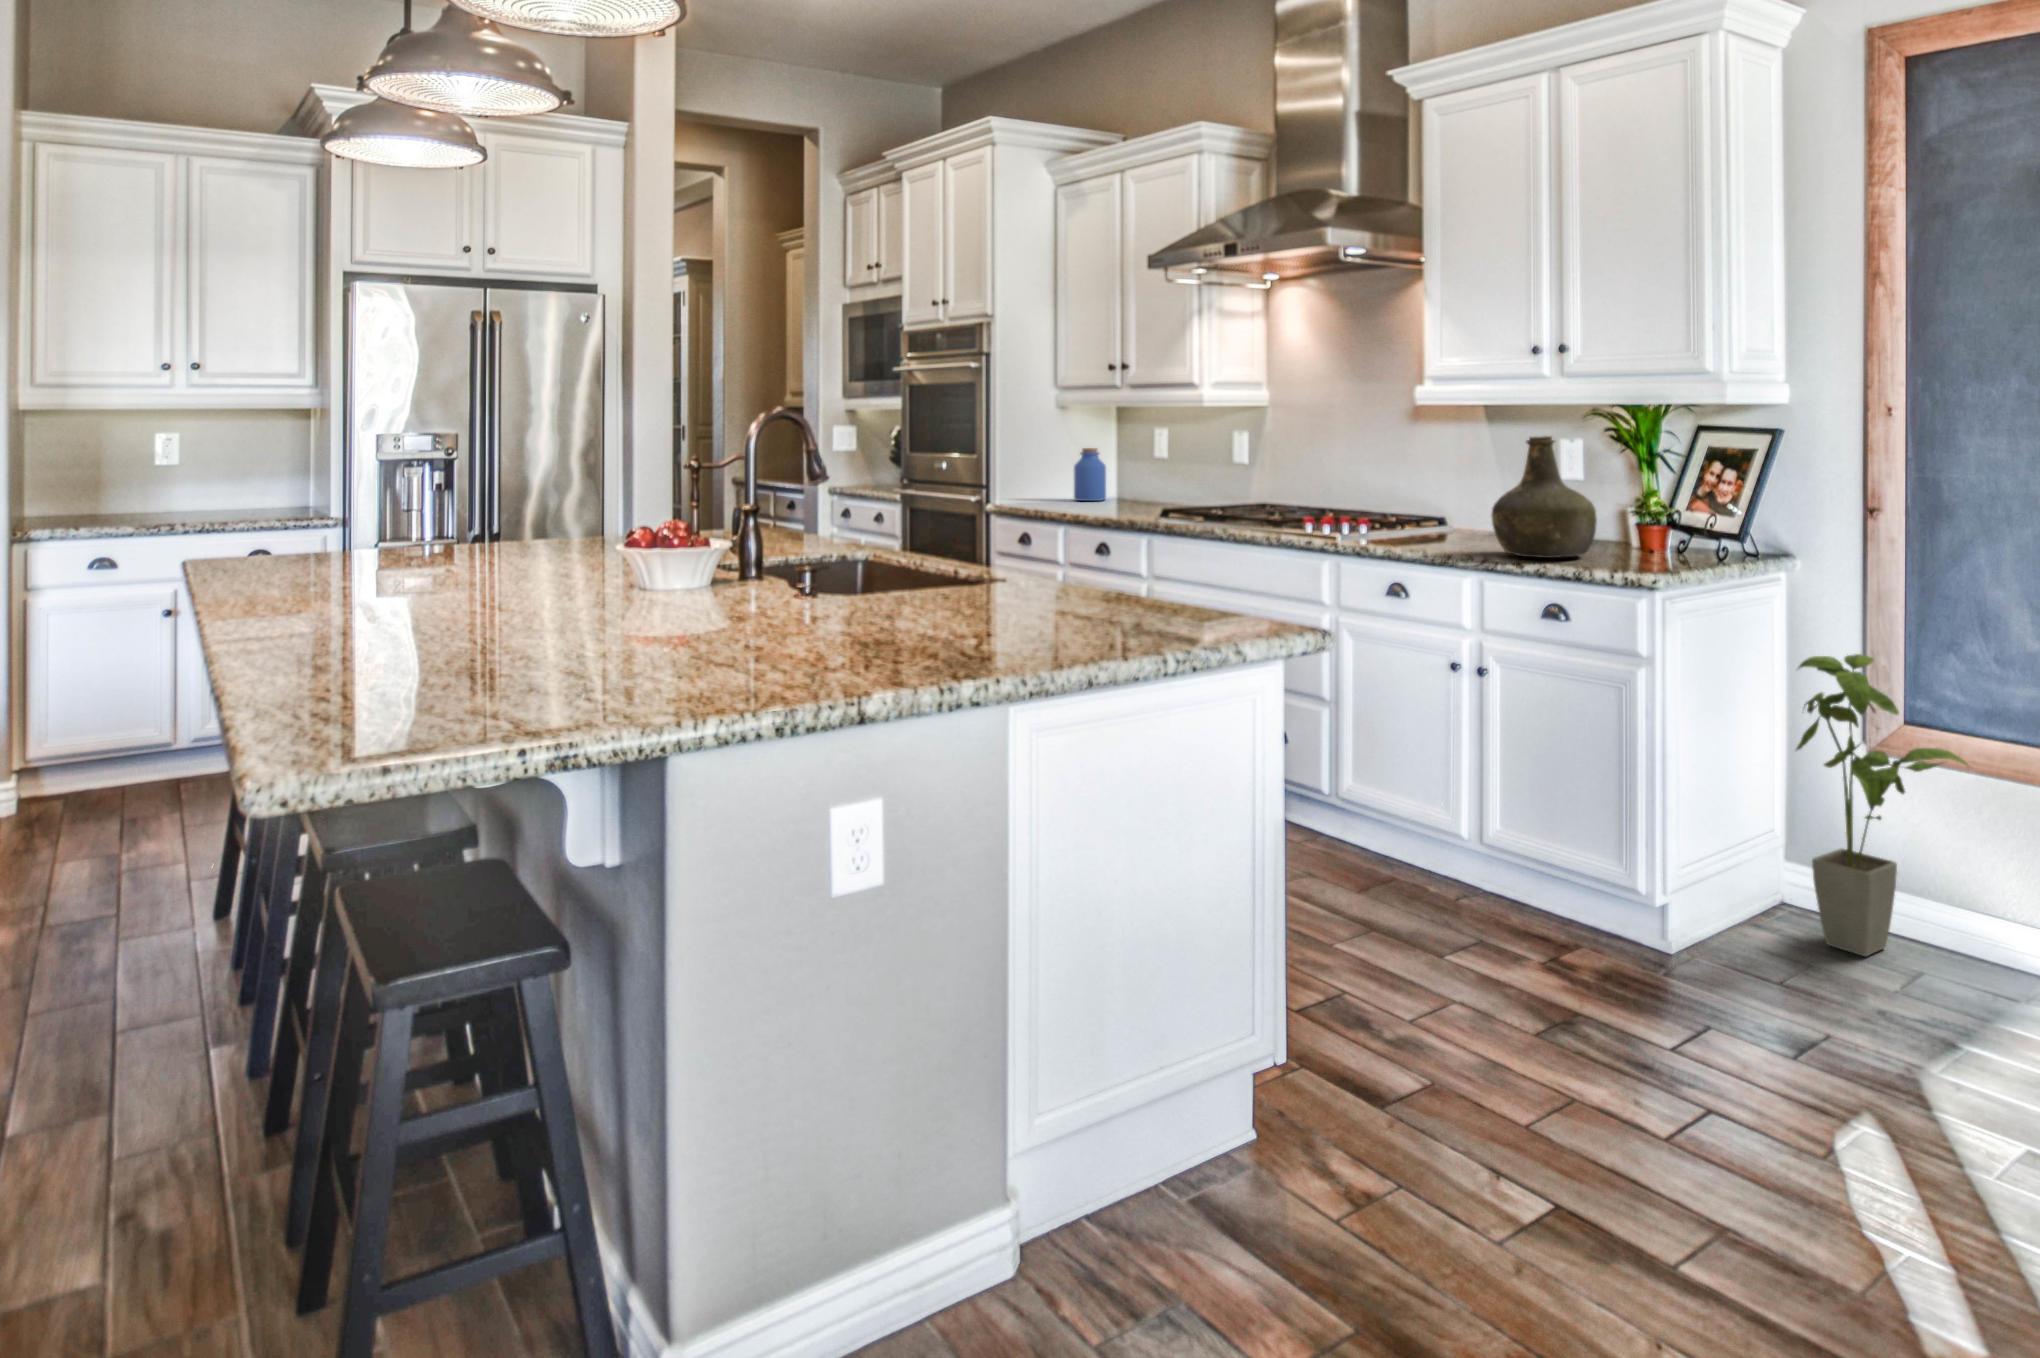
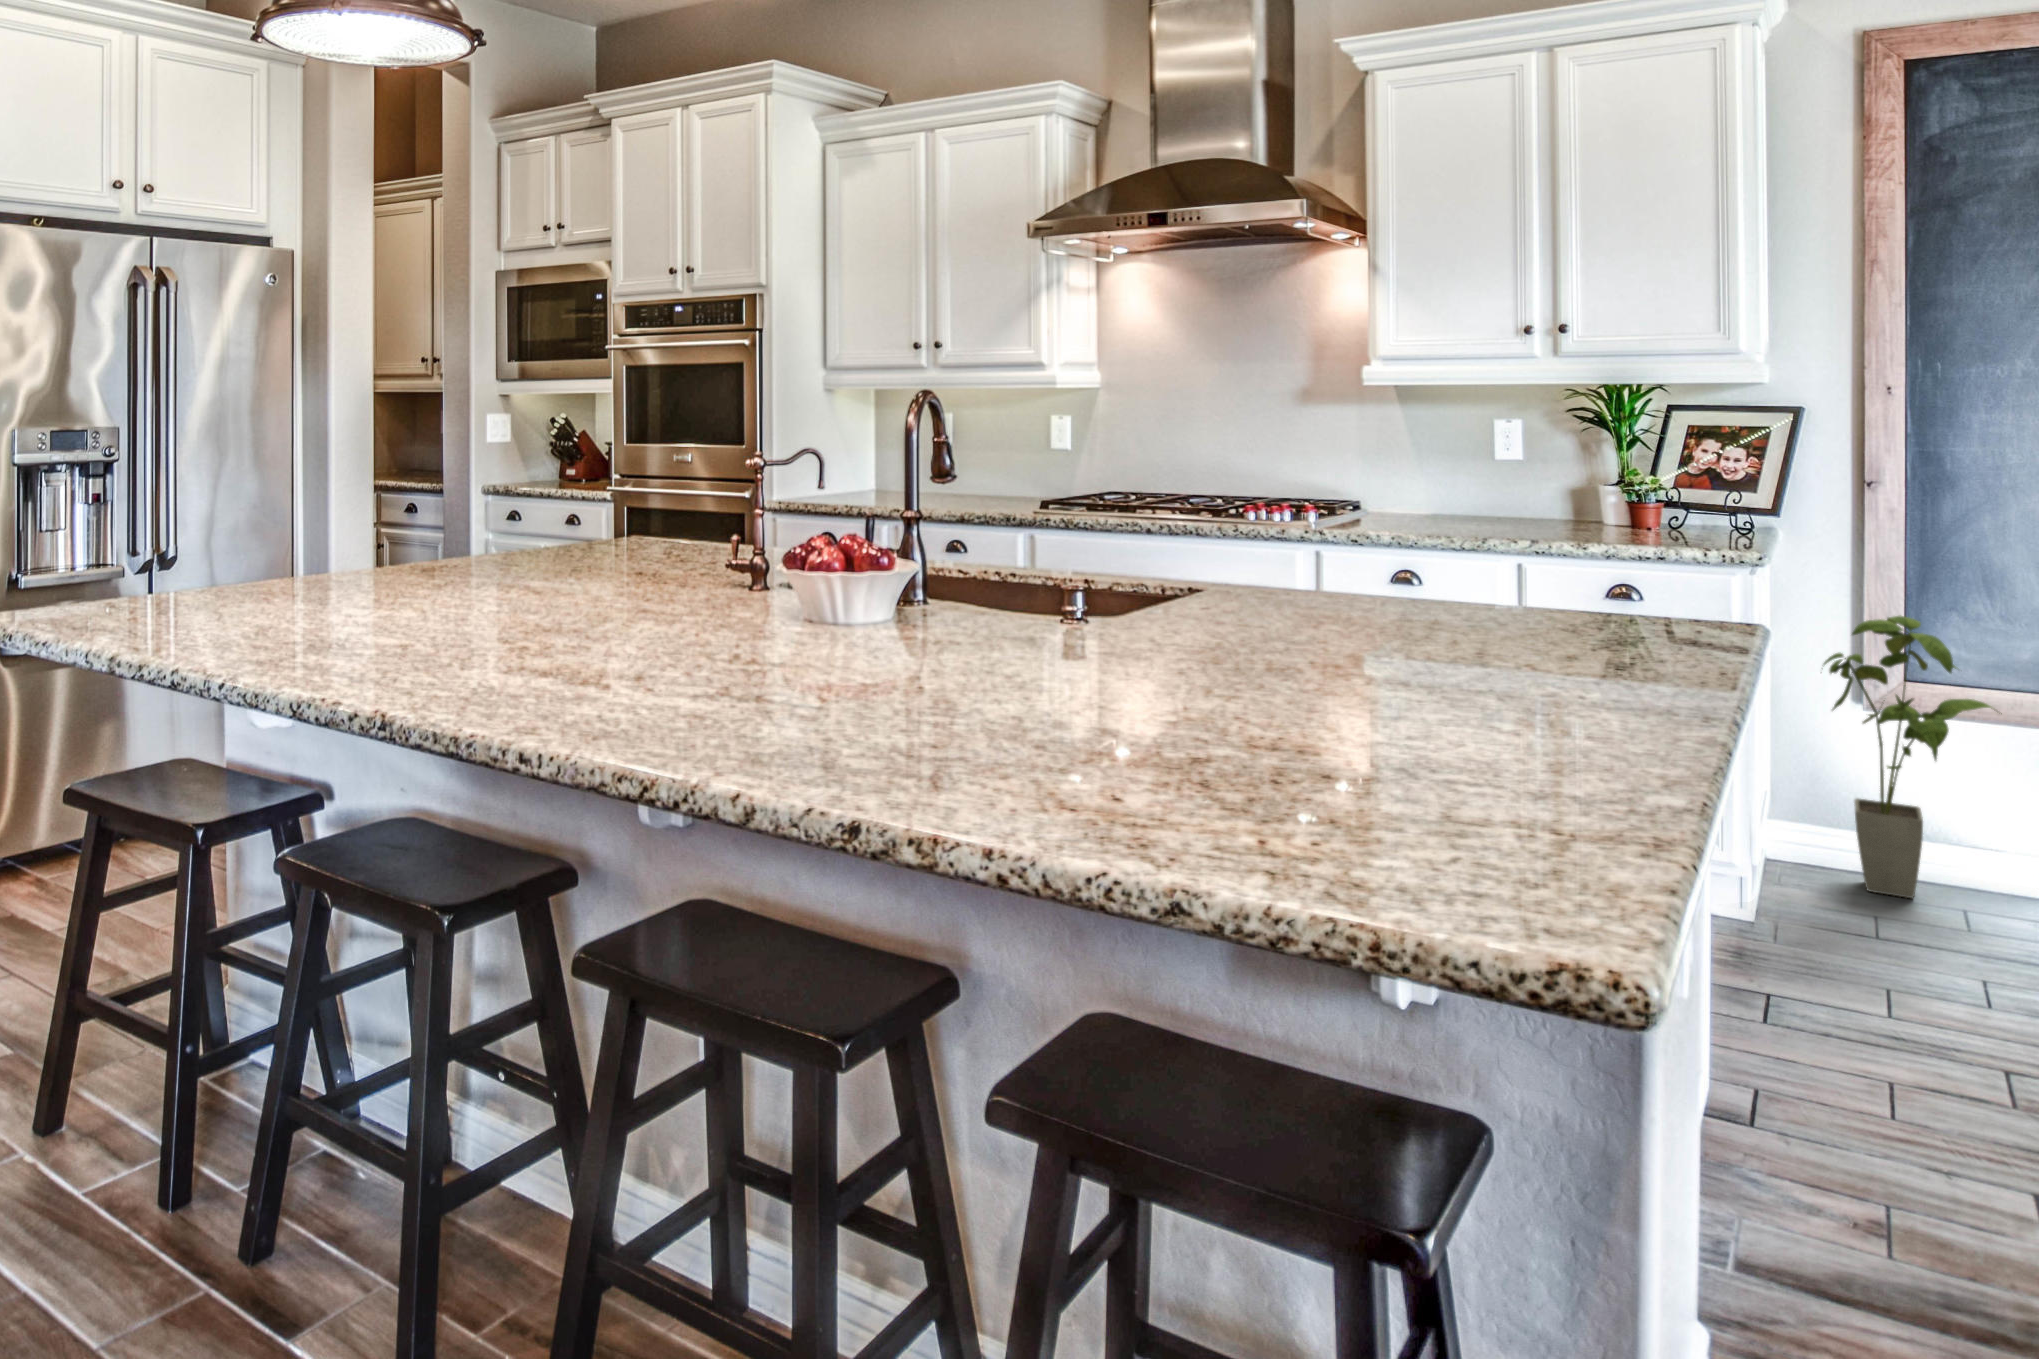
bottle: present [1492,436,1597,558] -> none [1528,414,1642,536]
jar: present [1074,448,1106,501] -> none [861,433,897,491]

